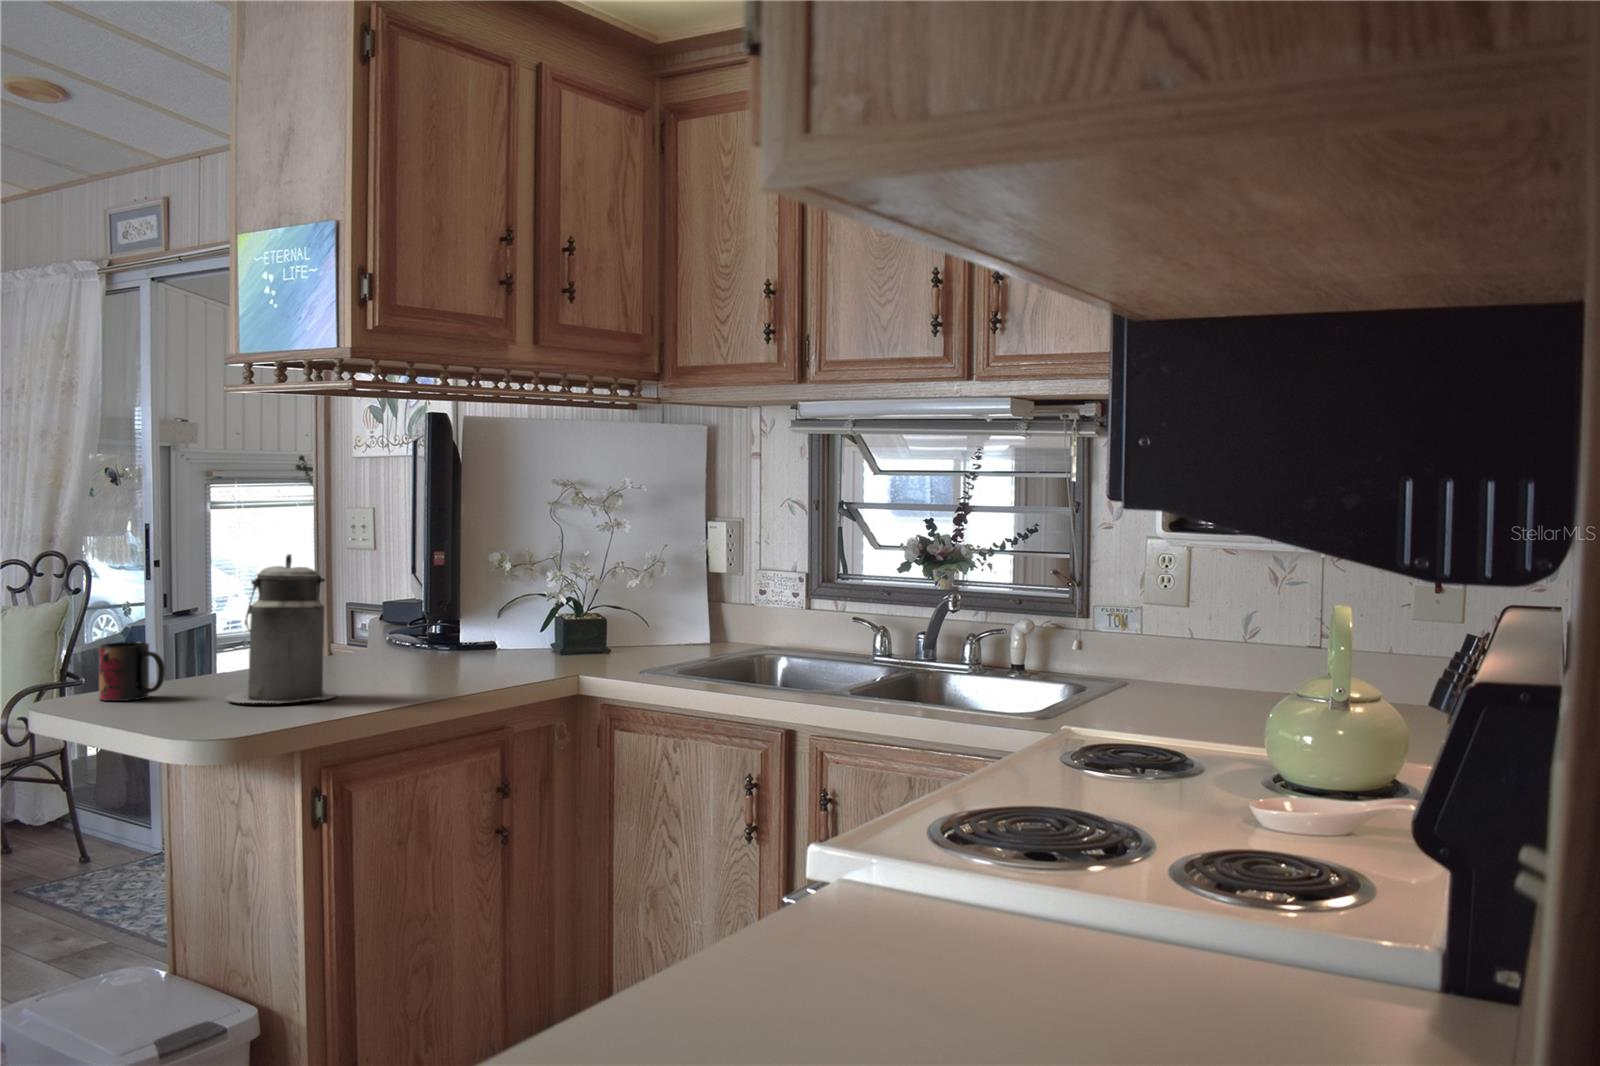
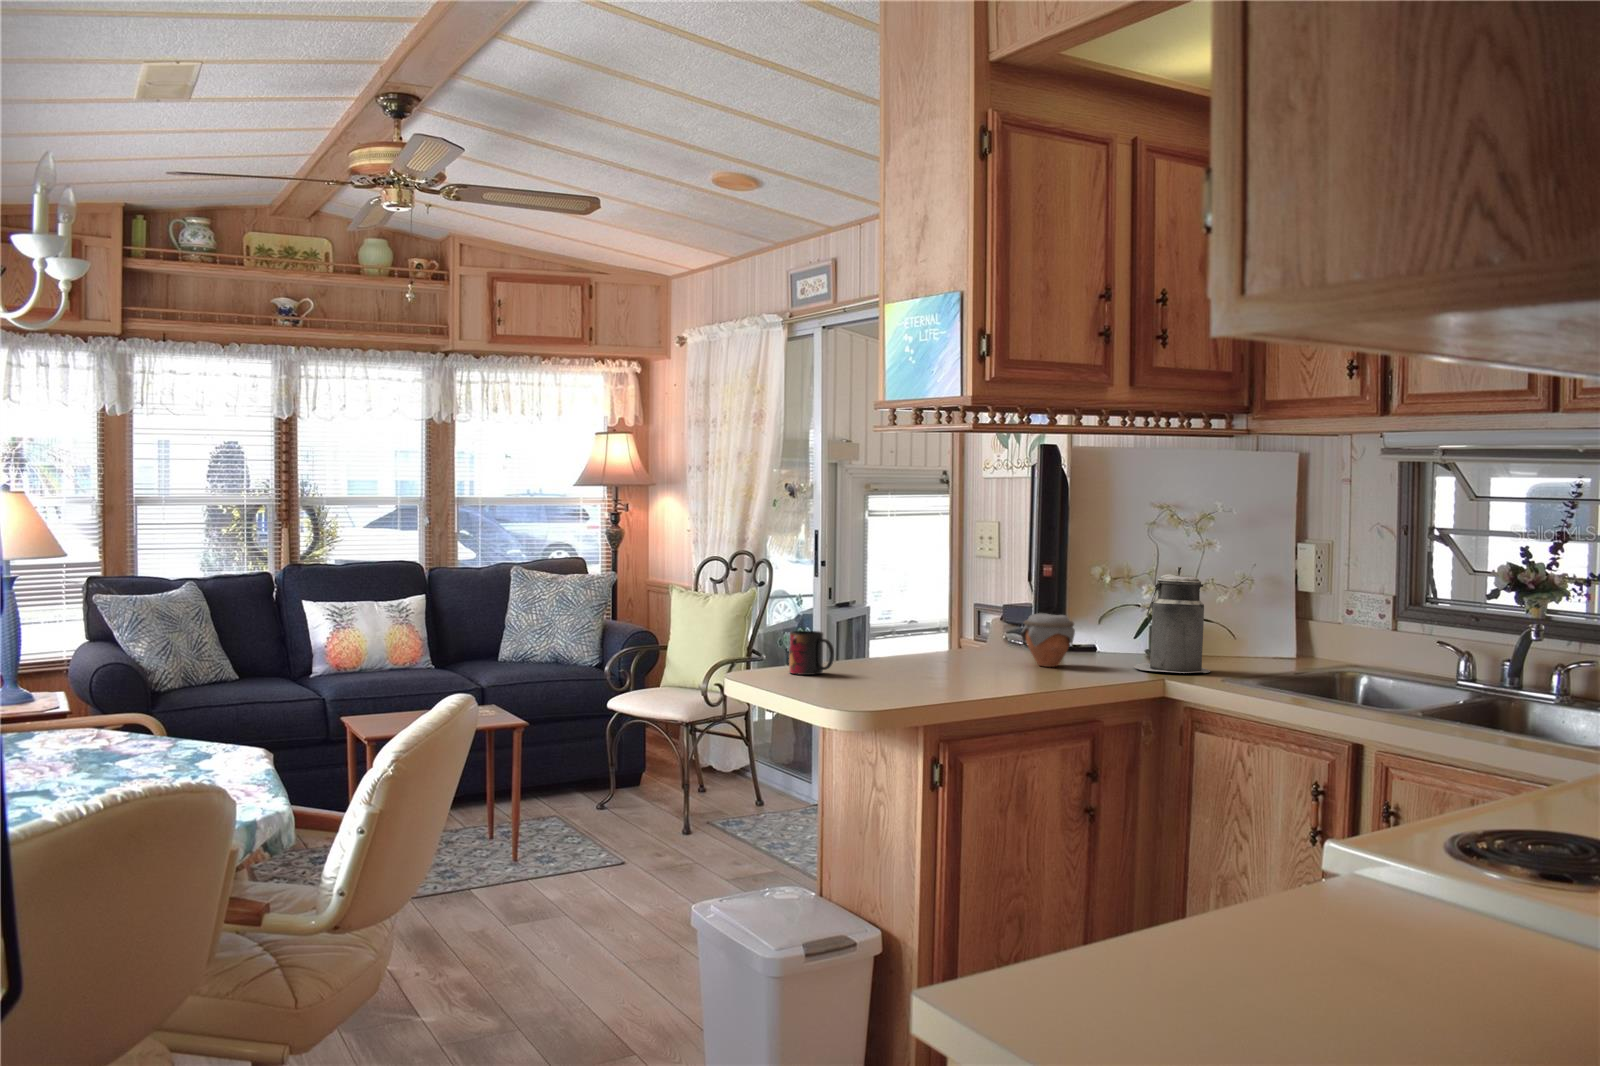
canister: present [226,554,336,703] -> present [1134,566,1210,673]
jar: none [412,607,477,669] -> present [1021,613,1075,667]

